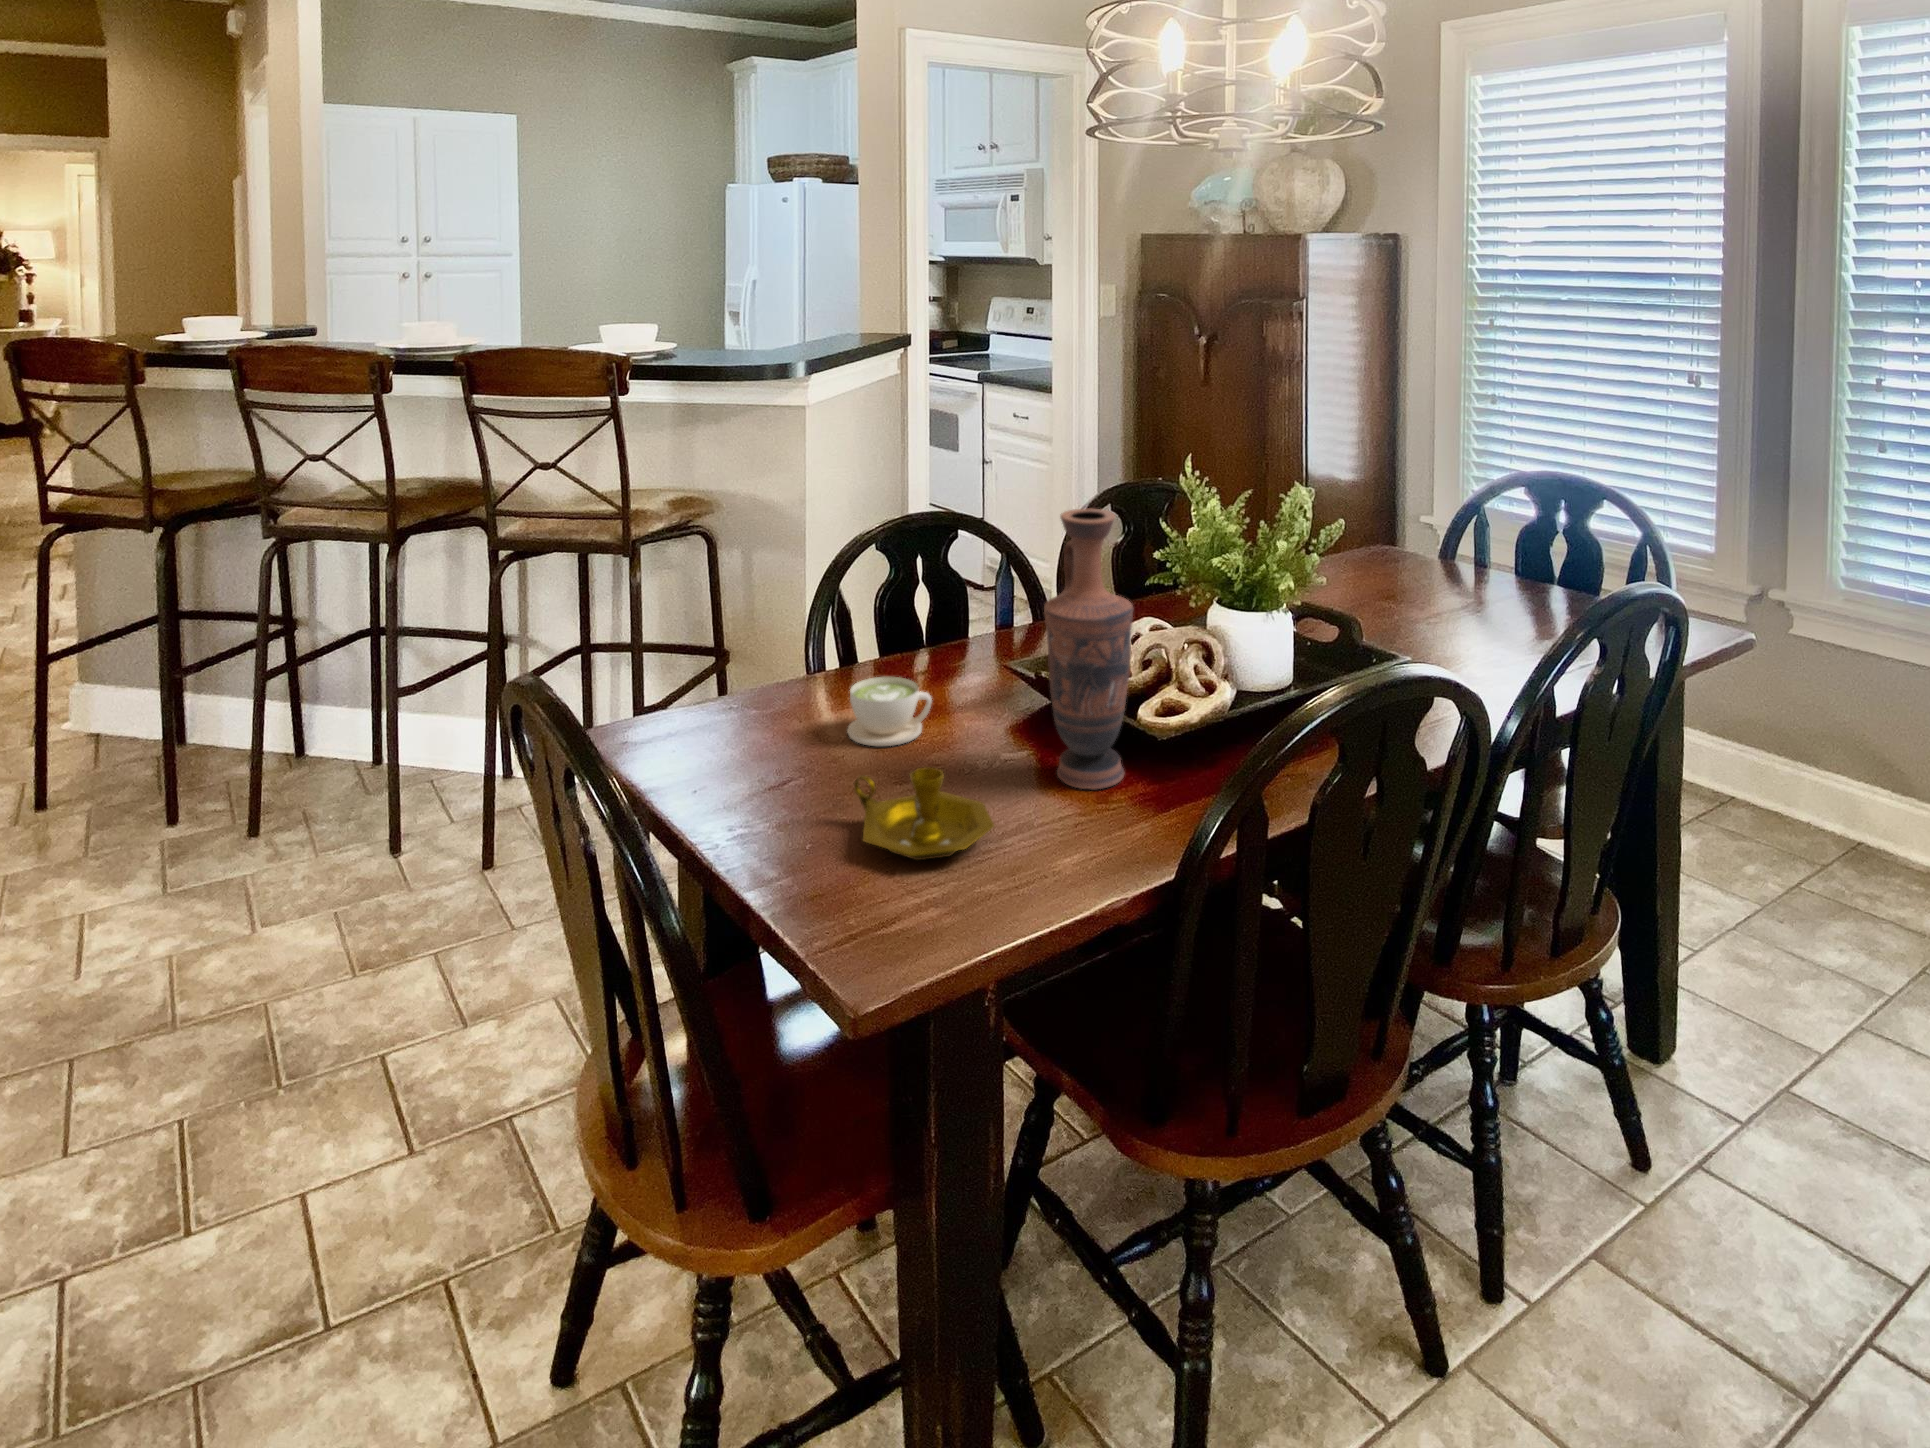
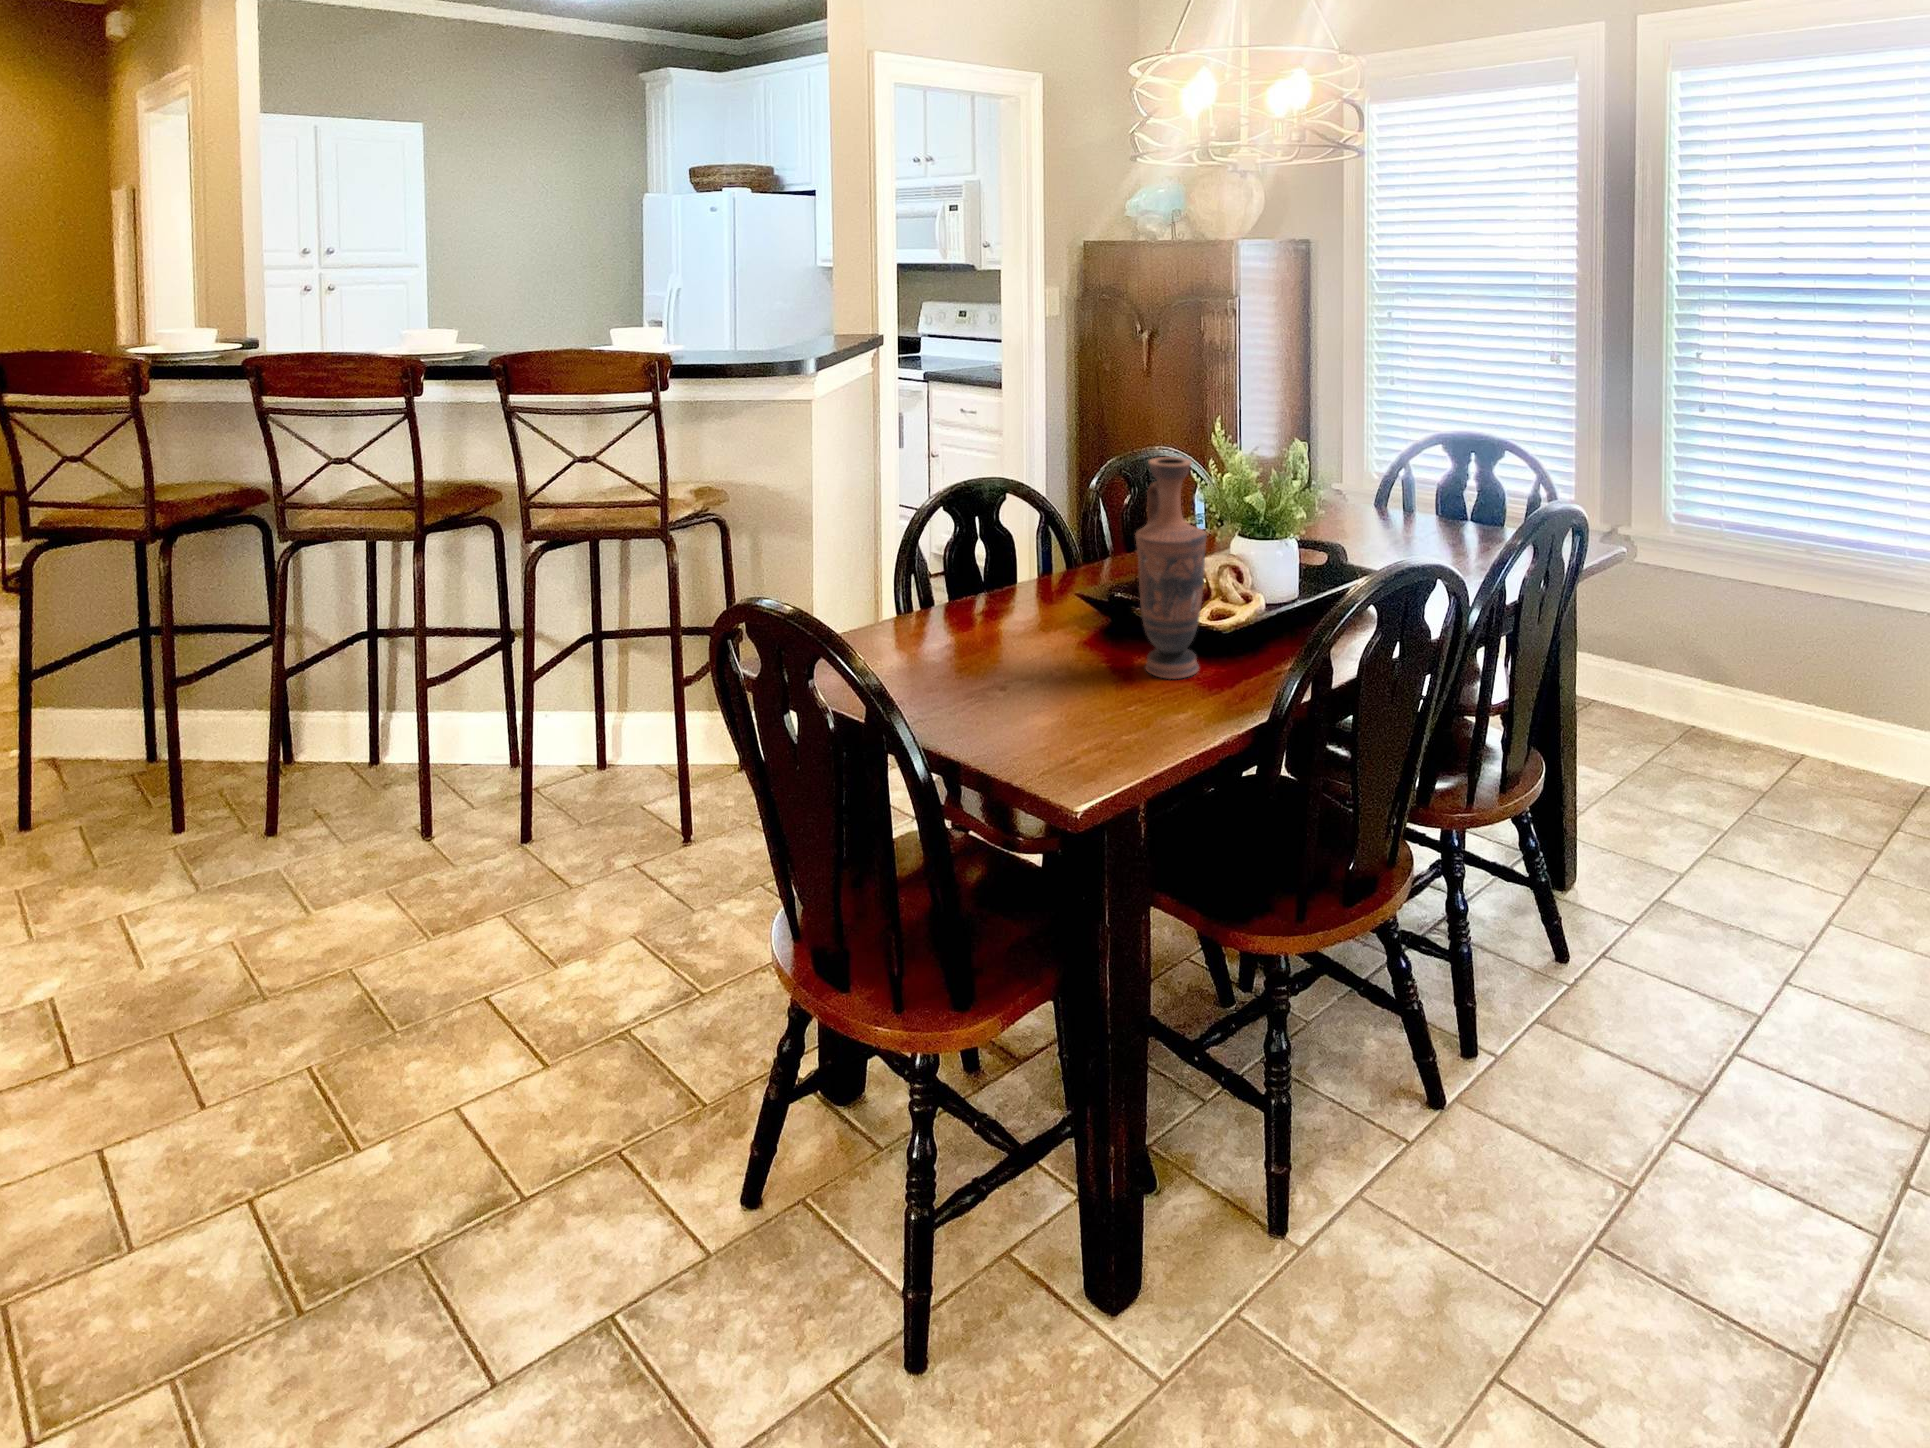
coffee cup: present [847,677,932,746] -> none [960,607,1029,662]
candlestick: present [854,767,994,860] -> none [1002,662,1123,732]

